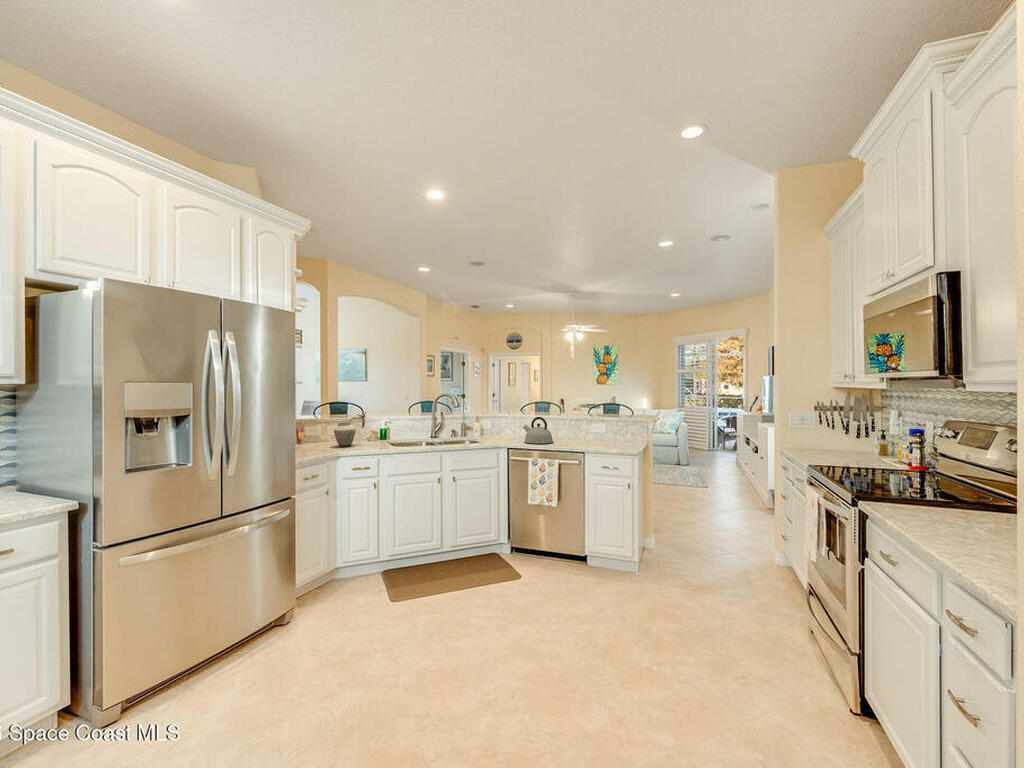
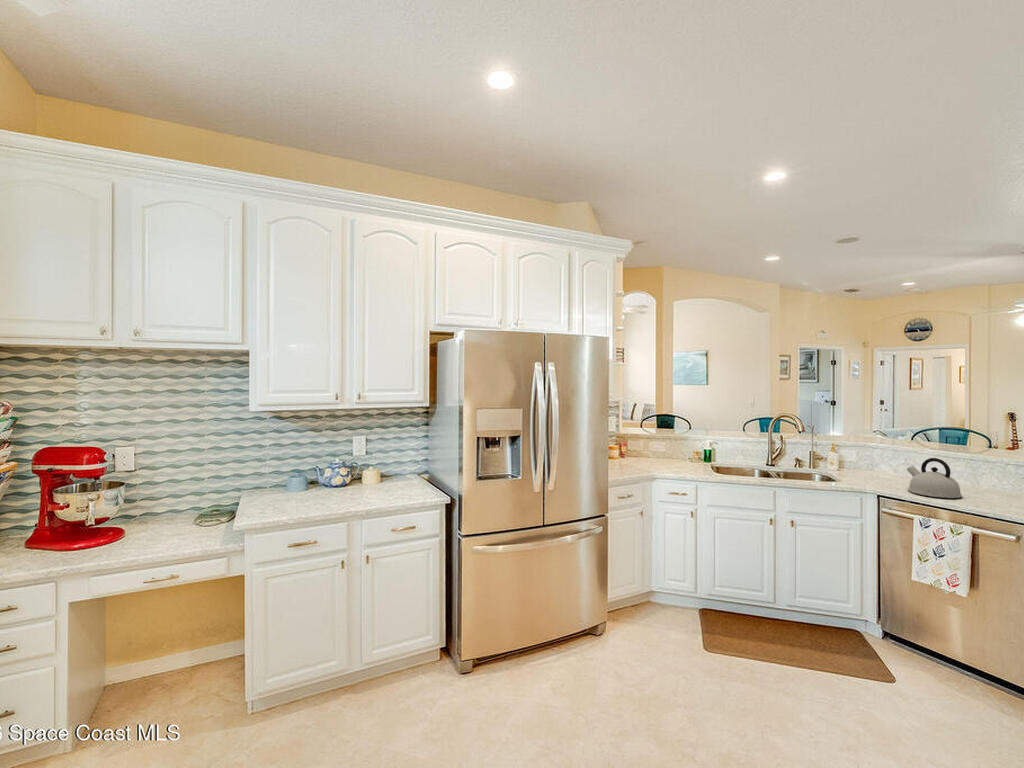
vase: present [334,412,366,447] -> none [655,431,690,466]

